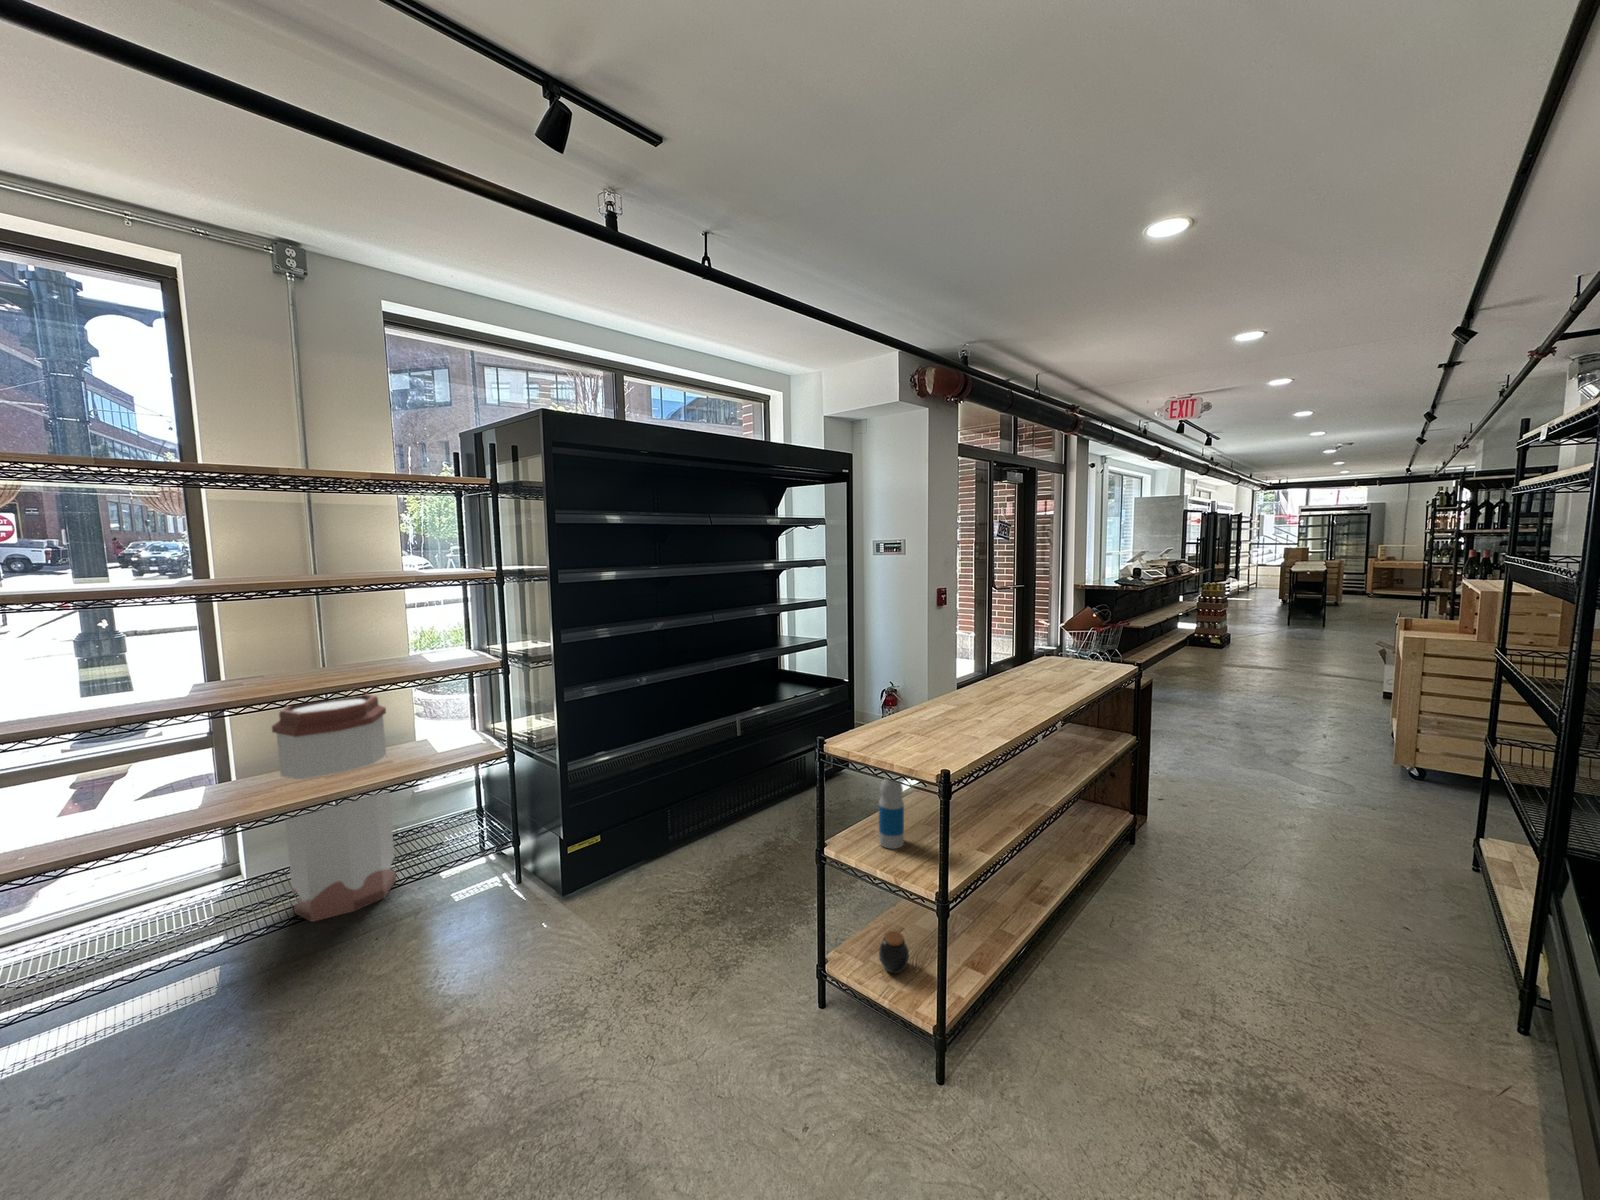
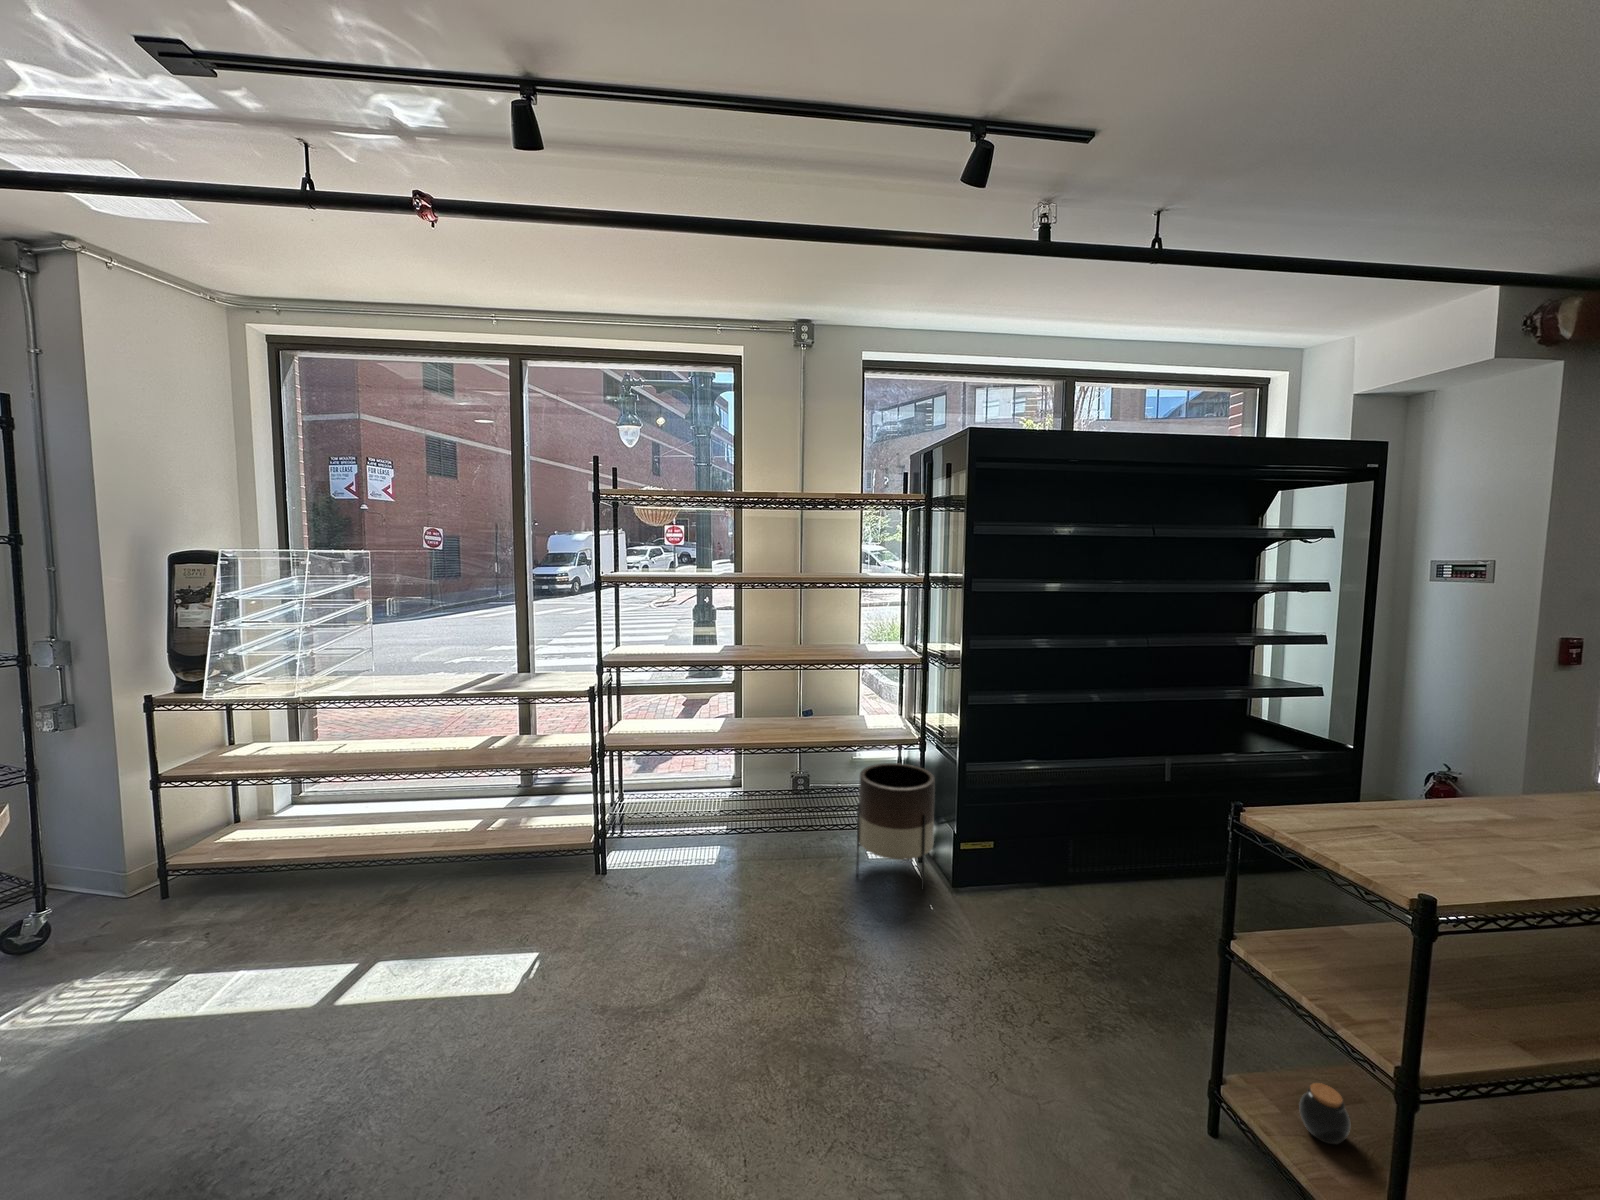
trash can: present [272,693,396,922] -> none [762,667,836,842]
bottle: present [879,779,904,849] -> none [1313,860,1360,979]
planter: none [437,780,534,921] -> present [856,763,935,889]

